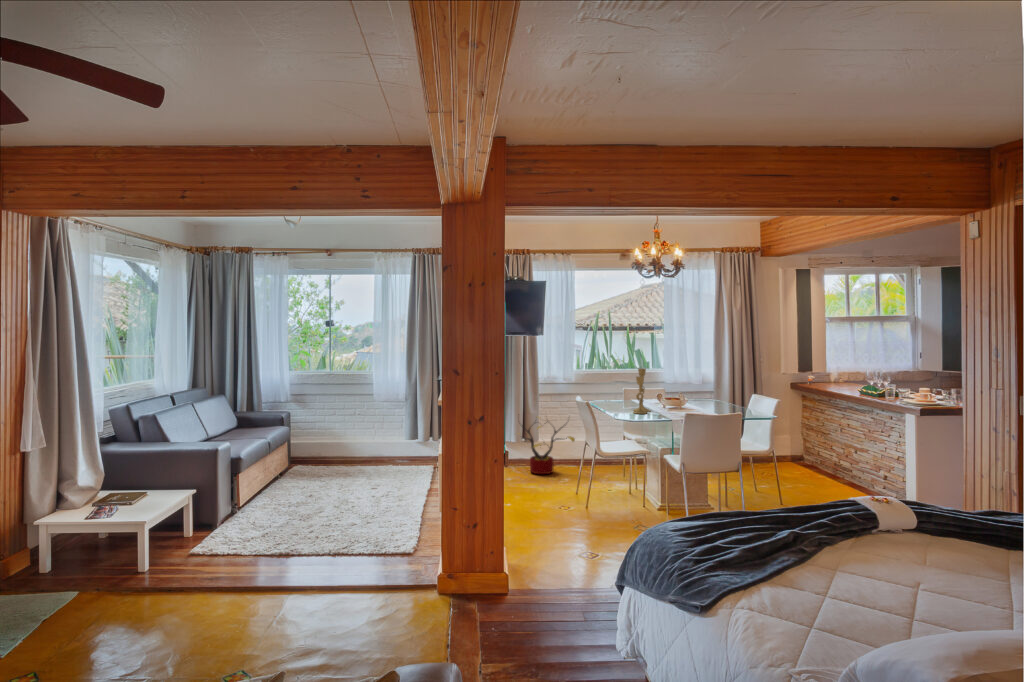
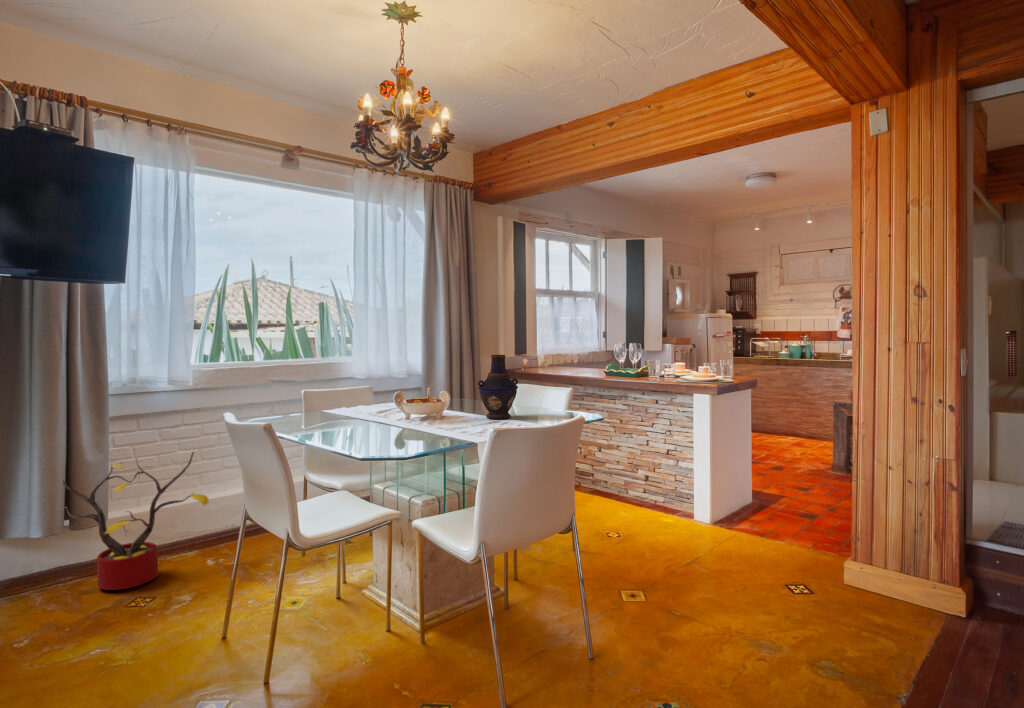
candlestick: present [633,368,650,414] -> none [366,347,403,436]
vase: none [700,375,727,413] -> present [478,355,518,419]

